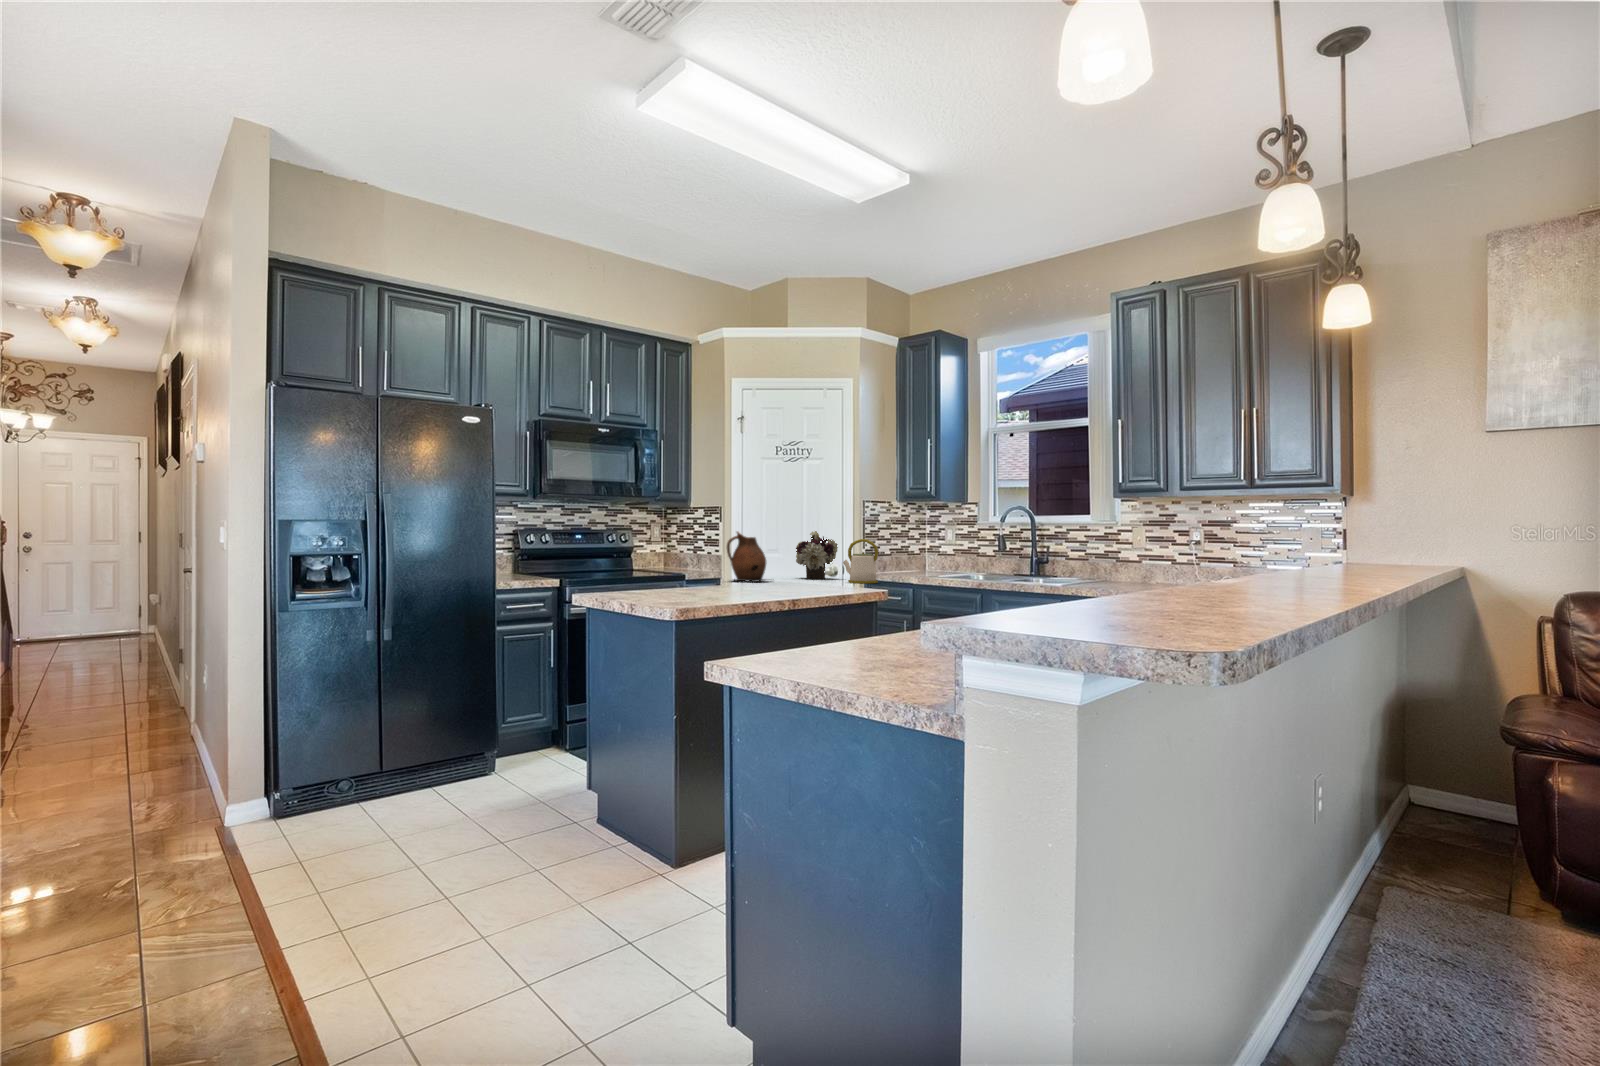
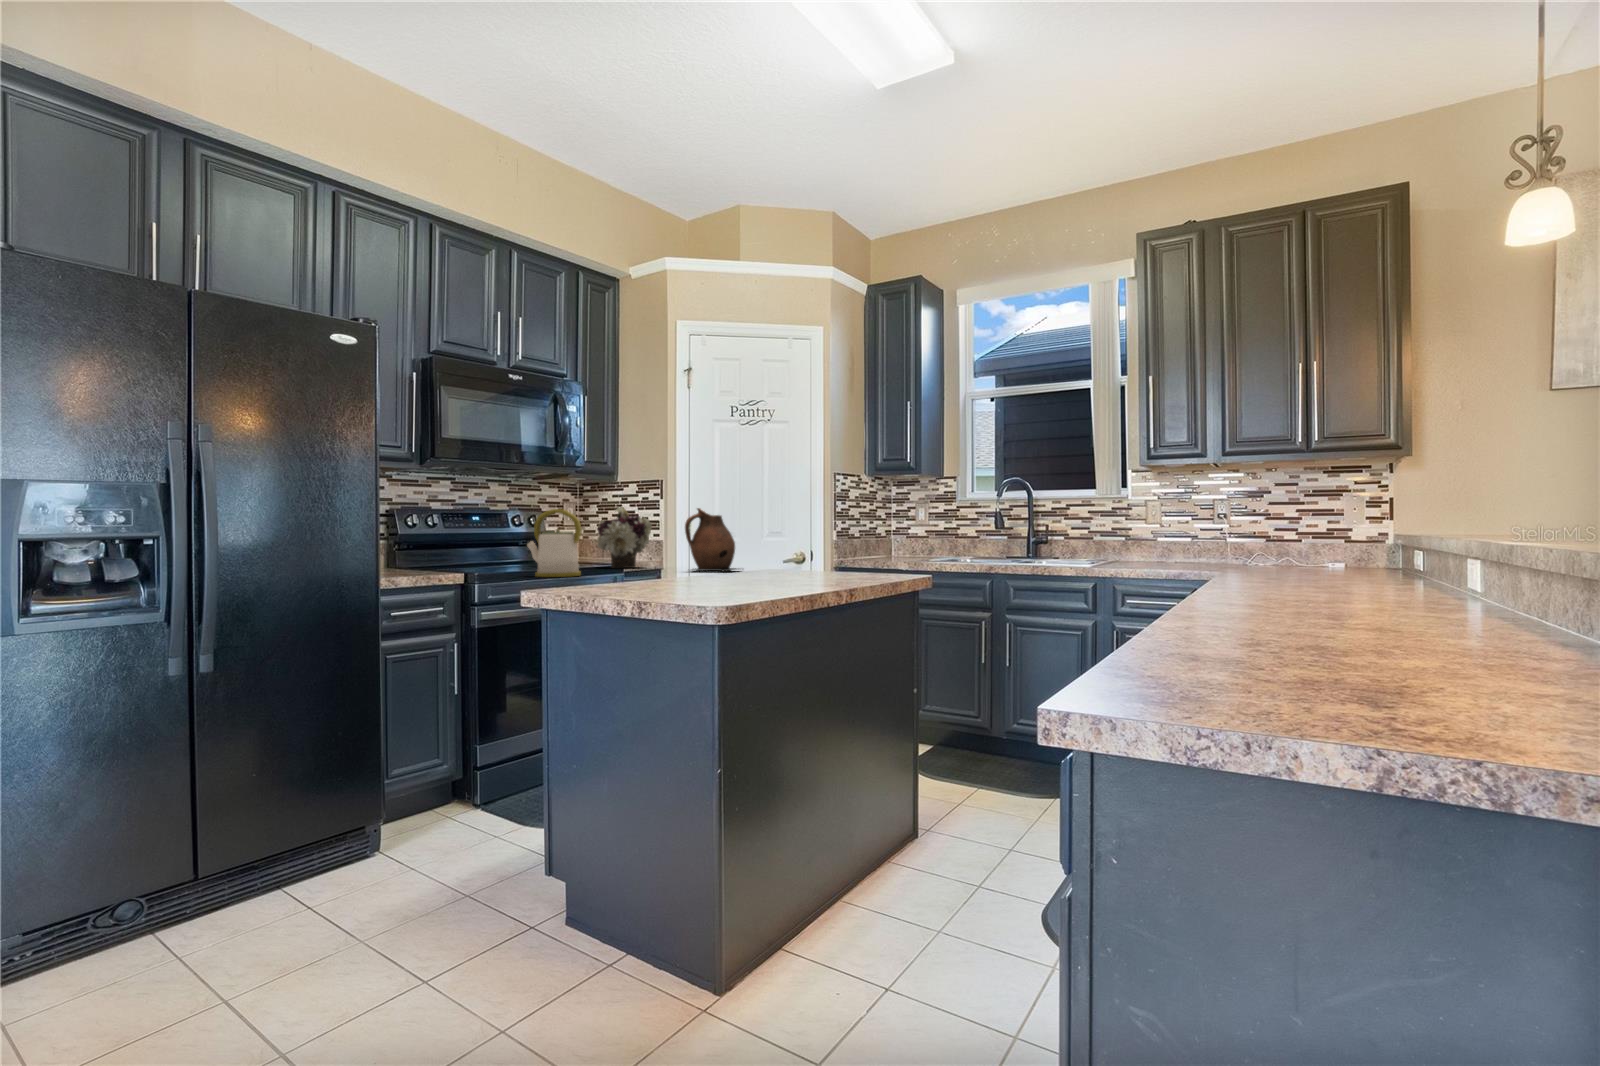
flower arrangement: present [796,531,838,579] -> present [597,506,652,568]
kettle: present [843,539,878,584] -> present [527,509,581,577]

